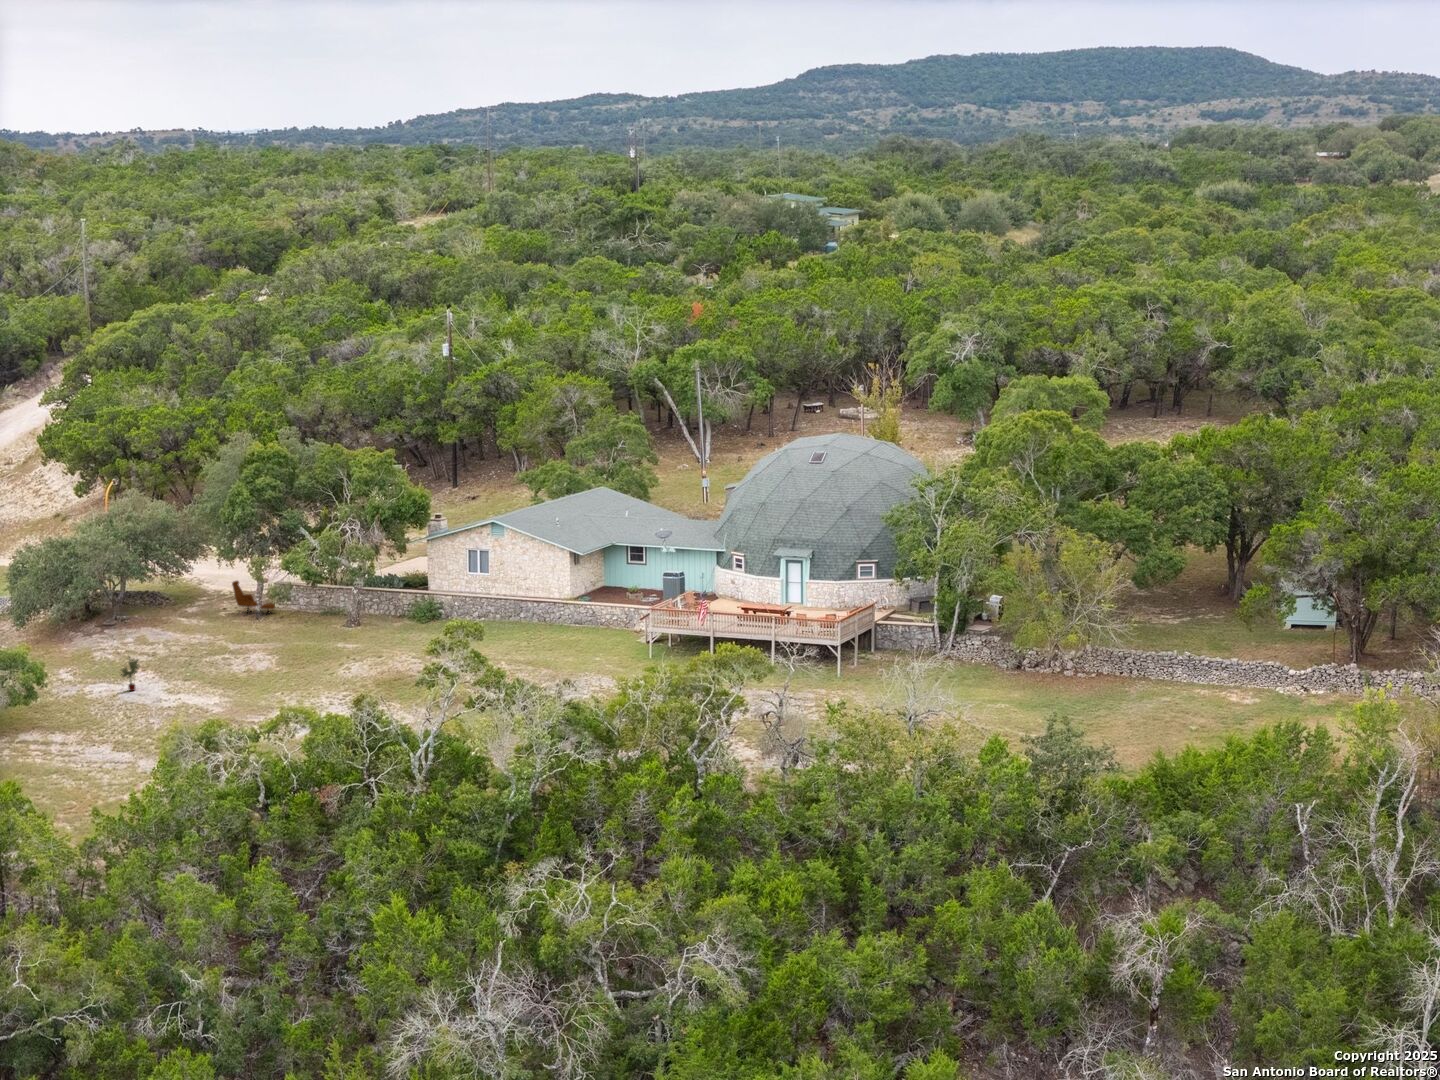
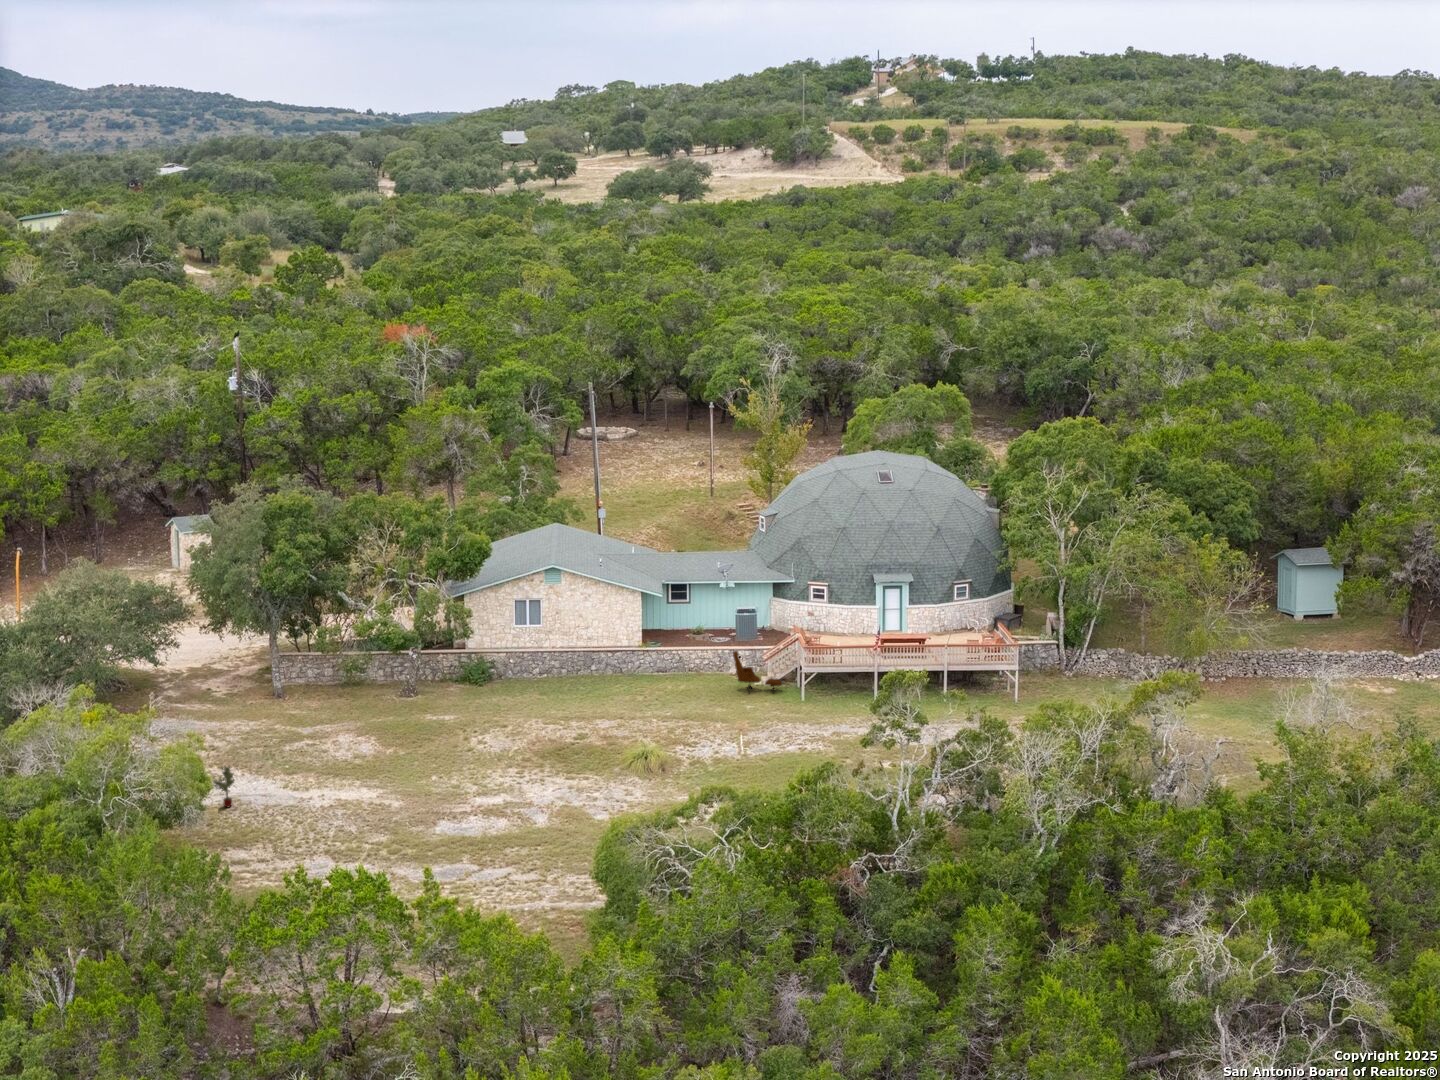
lounge chair: present [232,581,275,613] -> present [733,651,782,691]

